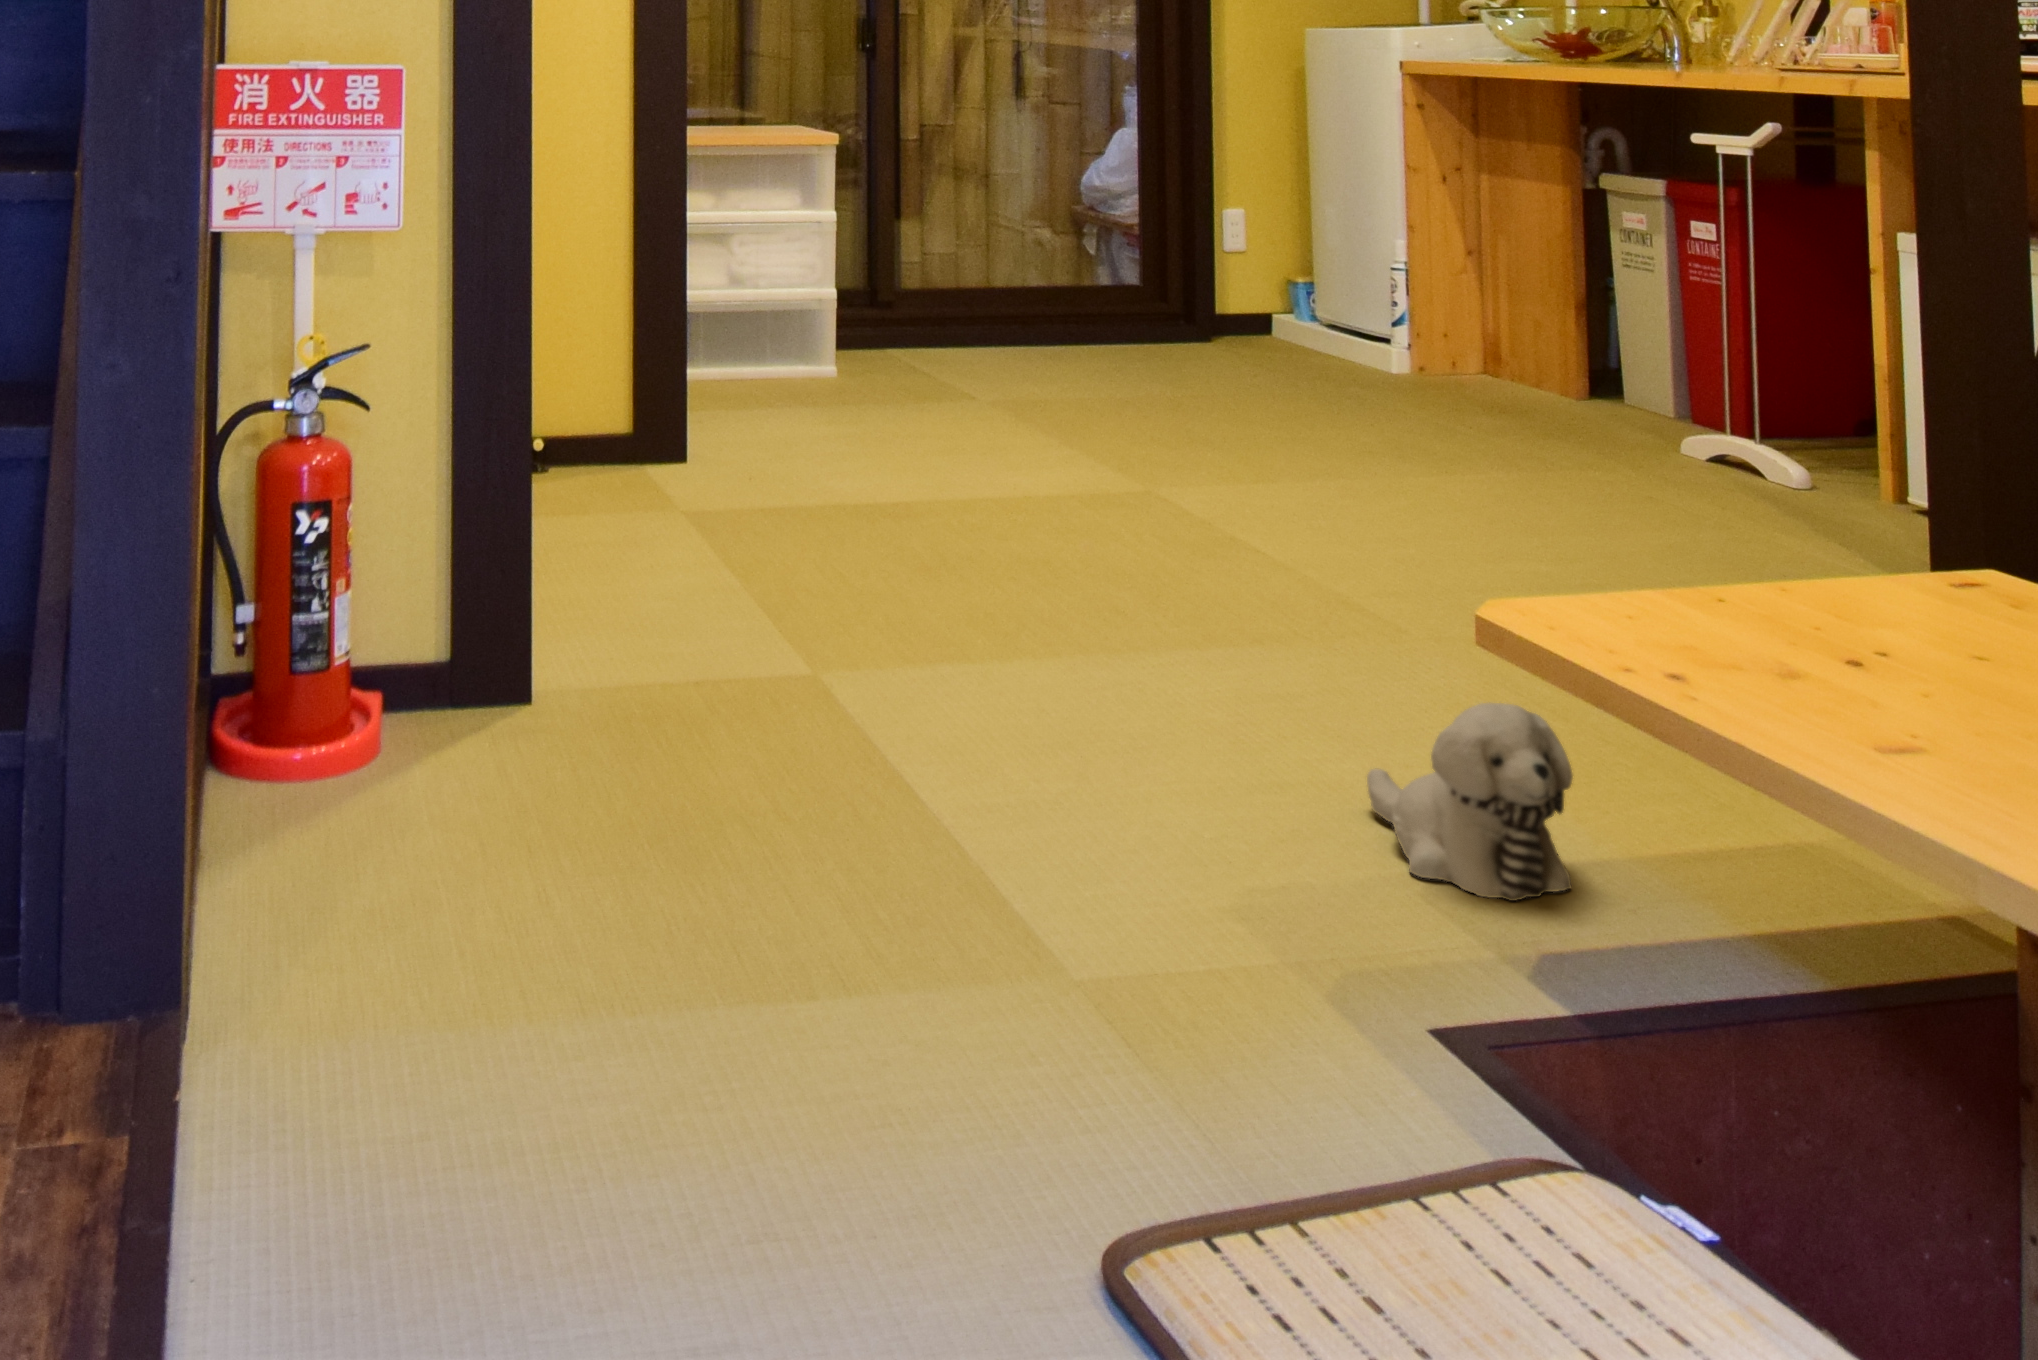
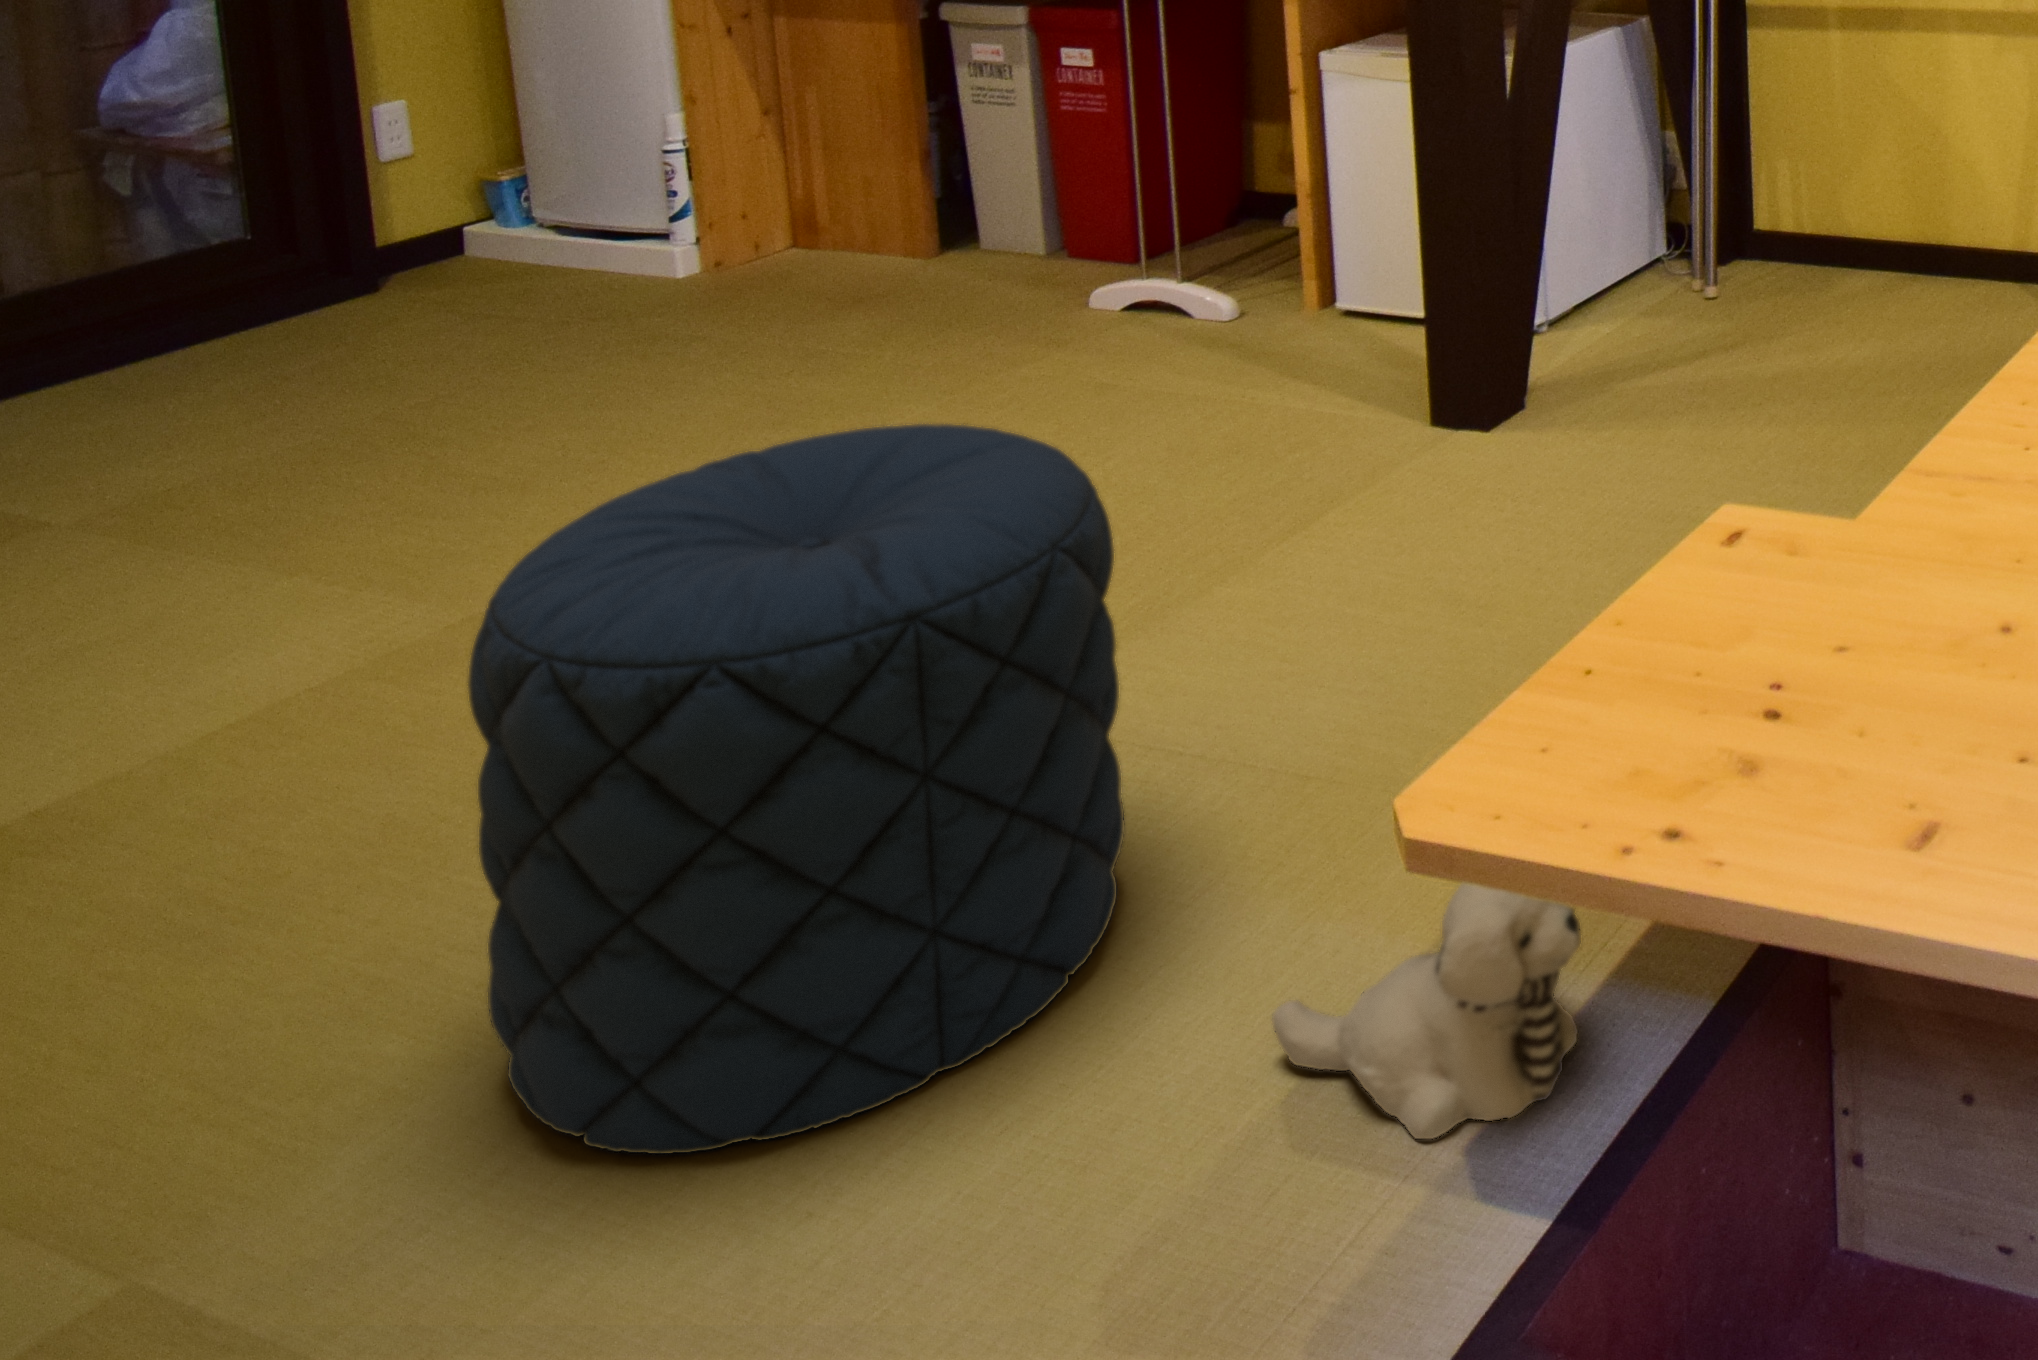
pouf: none [1008,334,1372,734] -> present [468,424,1125,1154]

